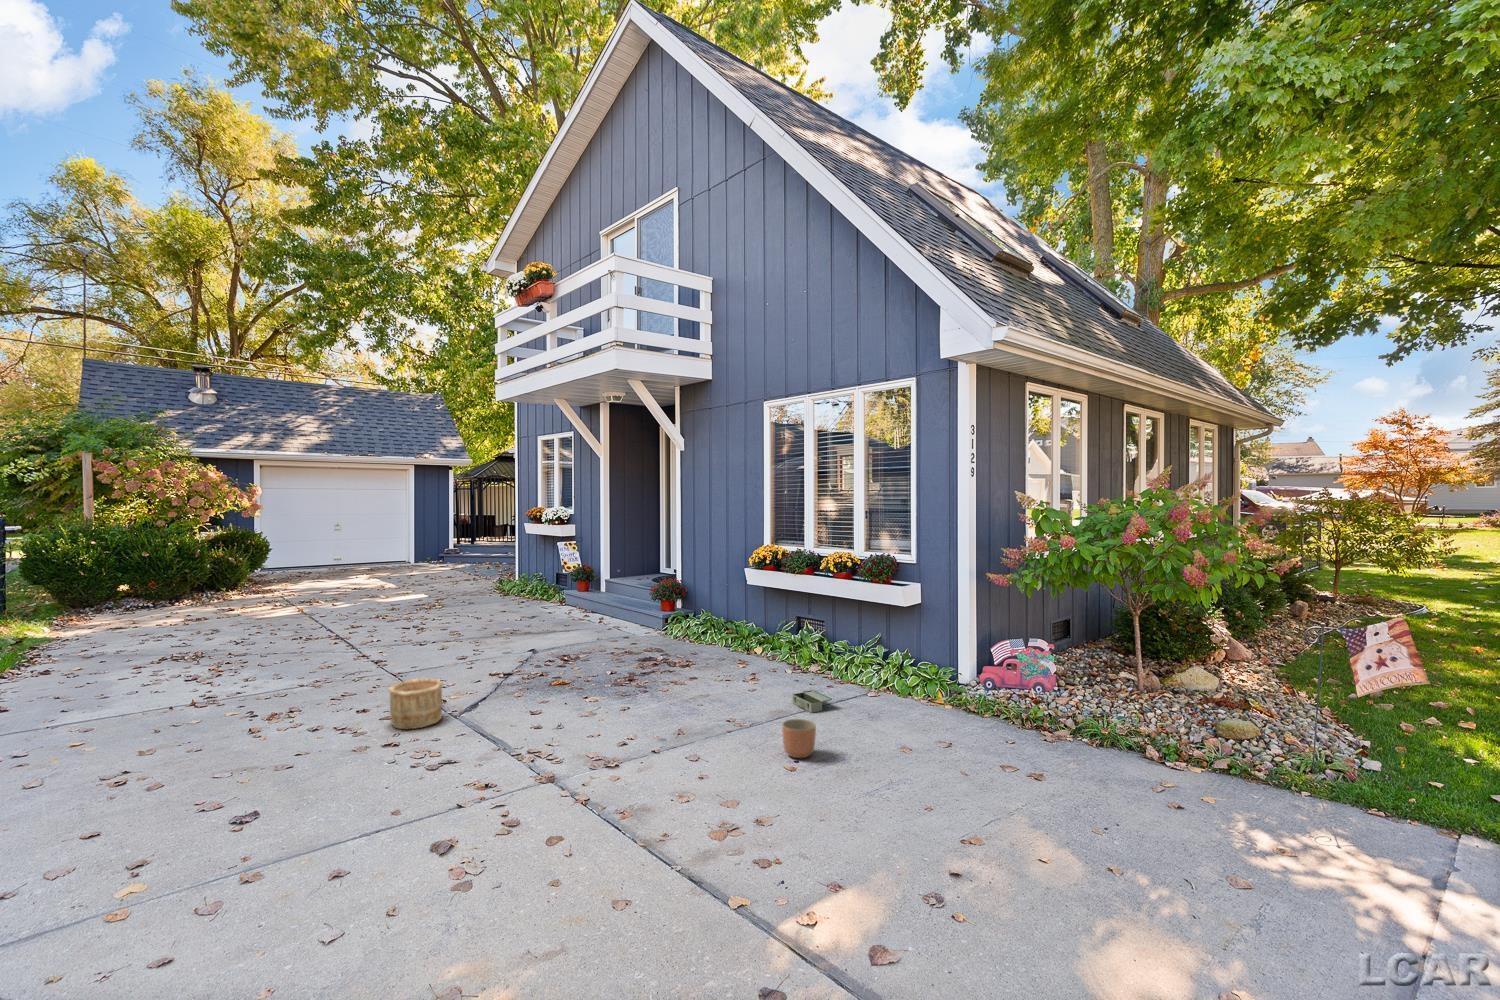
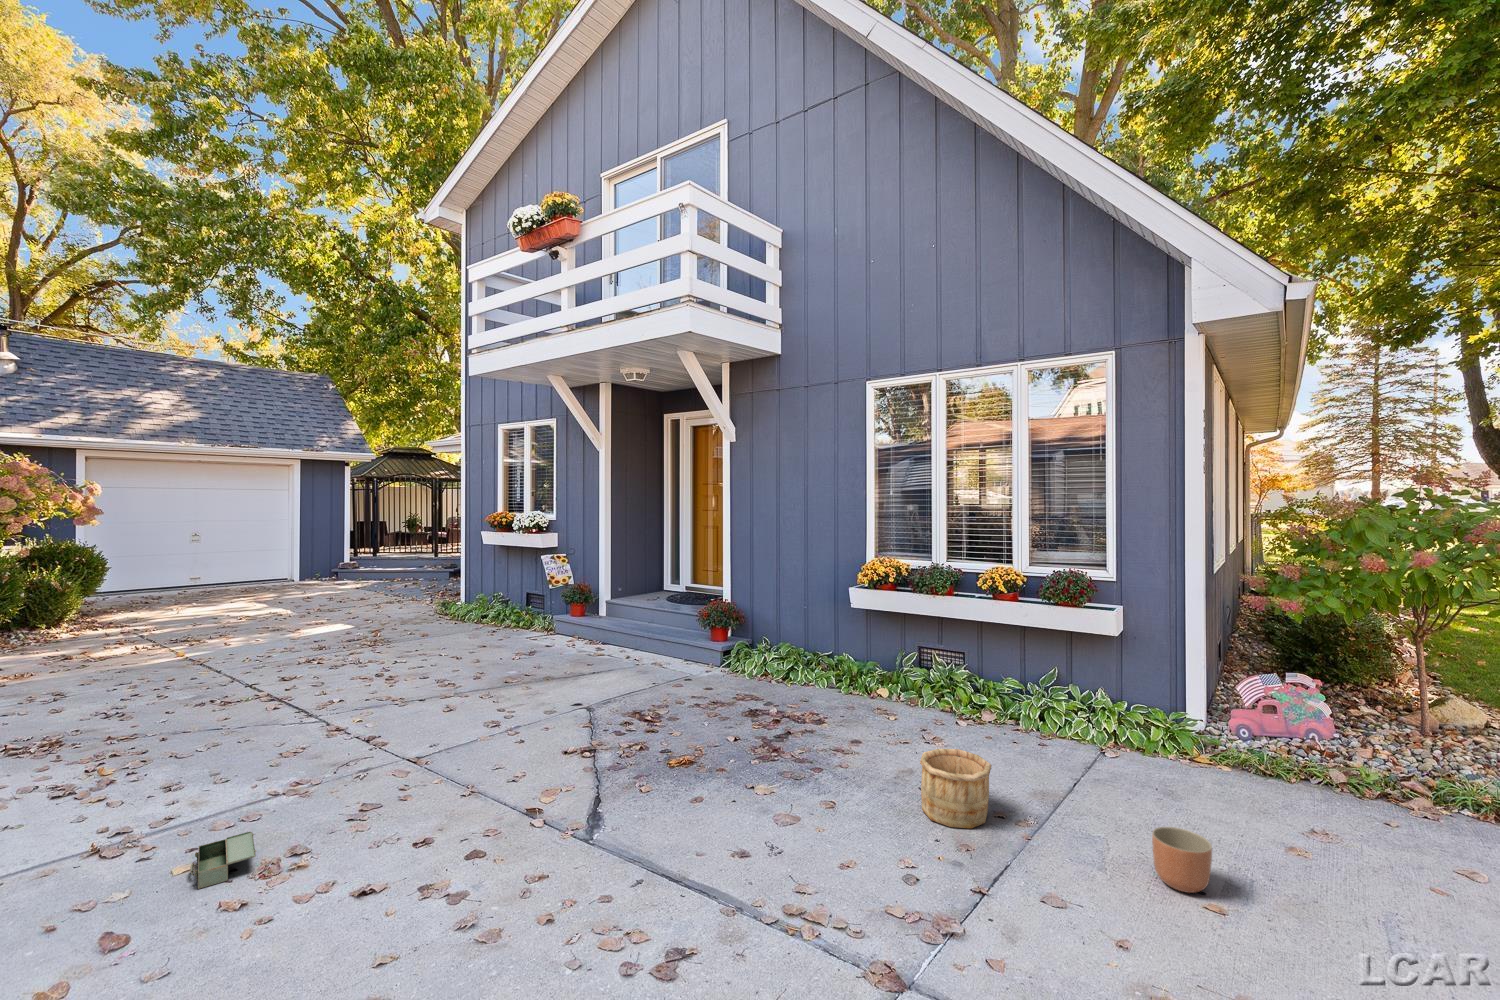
wooden bucket: present [388,678,443,729] -> present [920,749,992,828]
toolbox: present [793,690,832,713] -> present [191,832,256,889]

